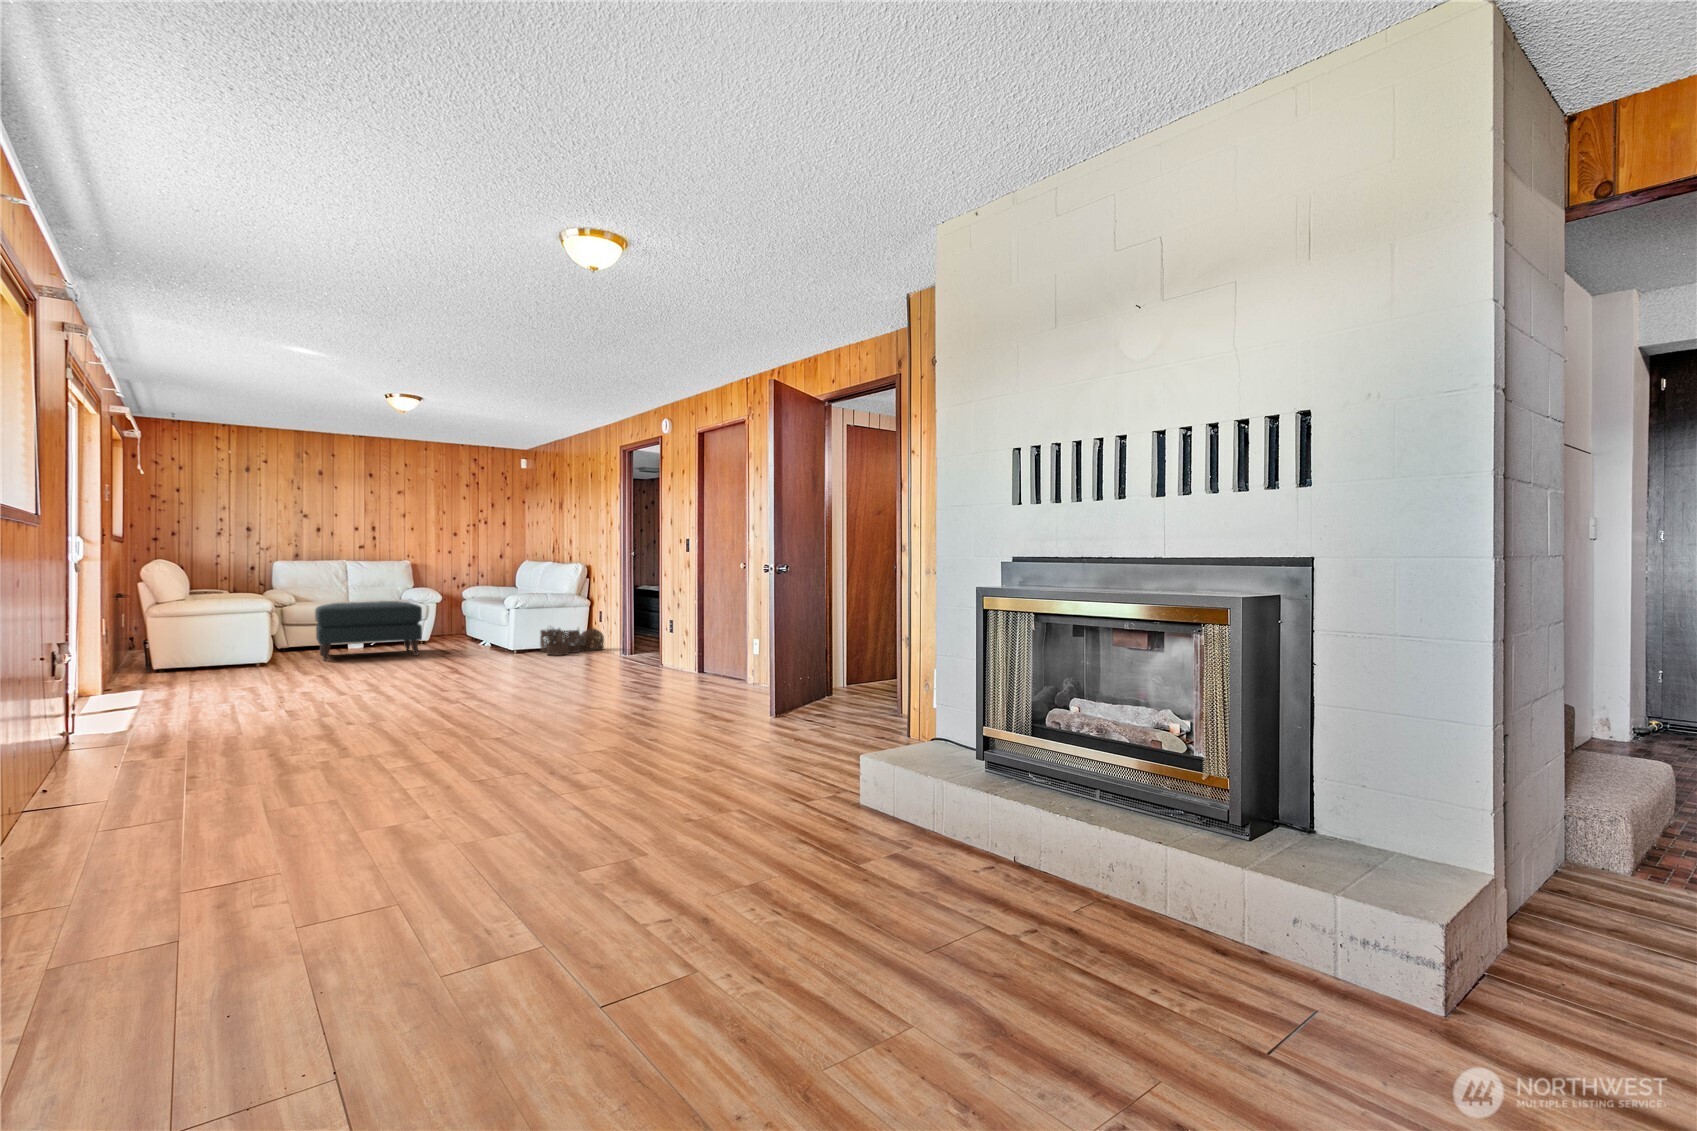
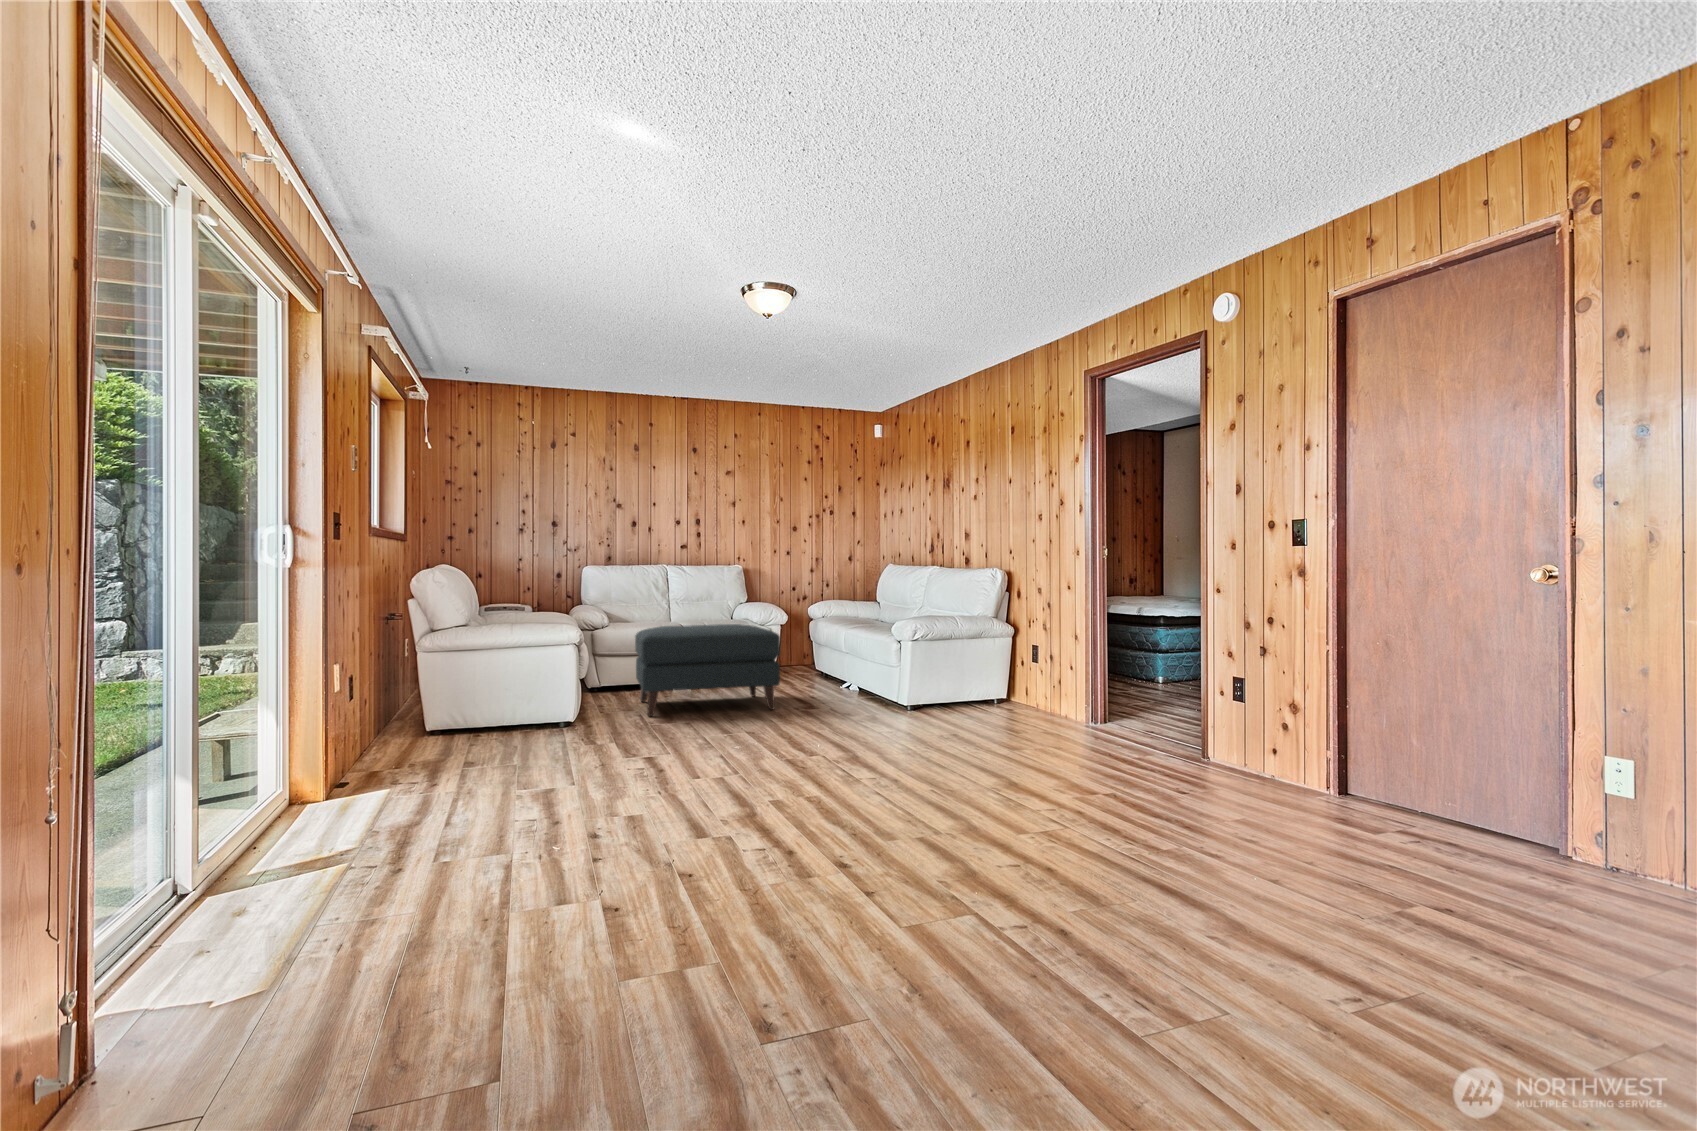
woven basket: present [540,627,604,656] -> none [949,667,1047,721]

